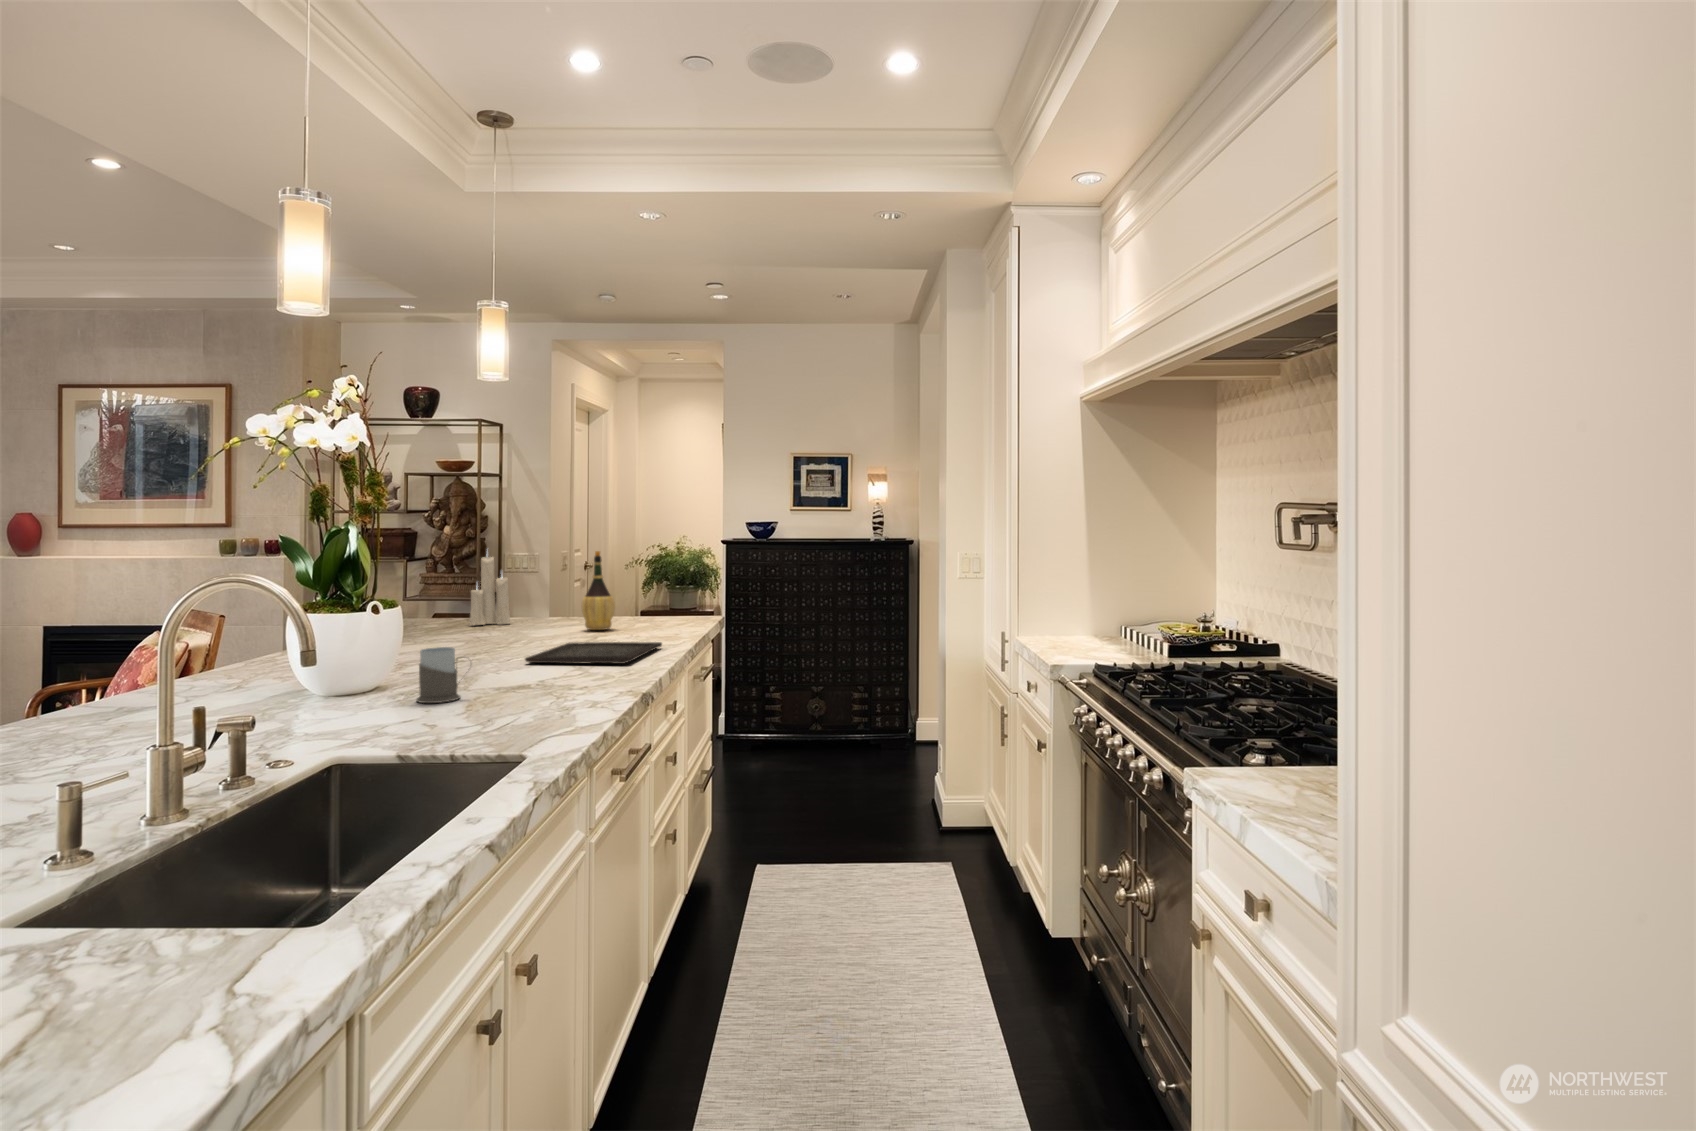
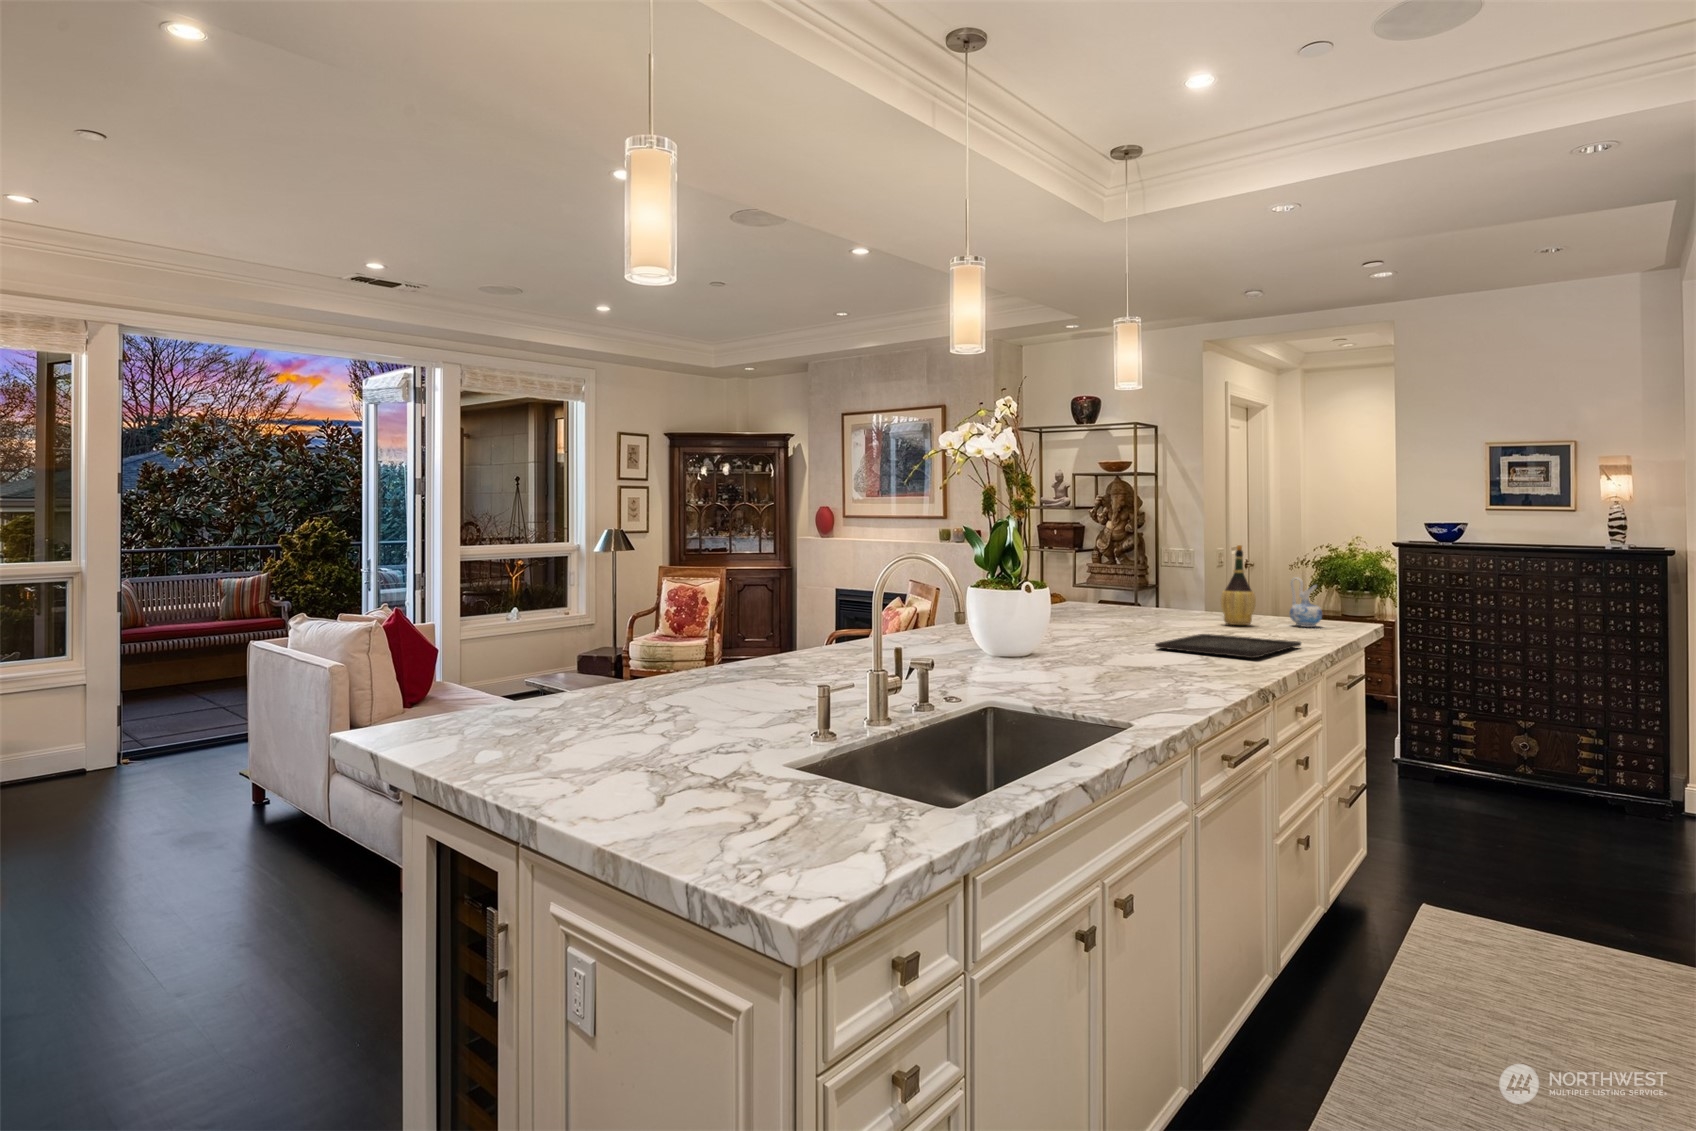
candle: present [470,557,510,625] -> none [1115,537,1152,613]
ceramic pitcher: none [644,580,672,627] -> present [1289,577,1322,627]
mug: present [417,647,462,703] -> none [1055,625,1101,672]

